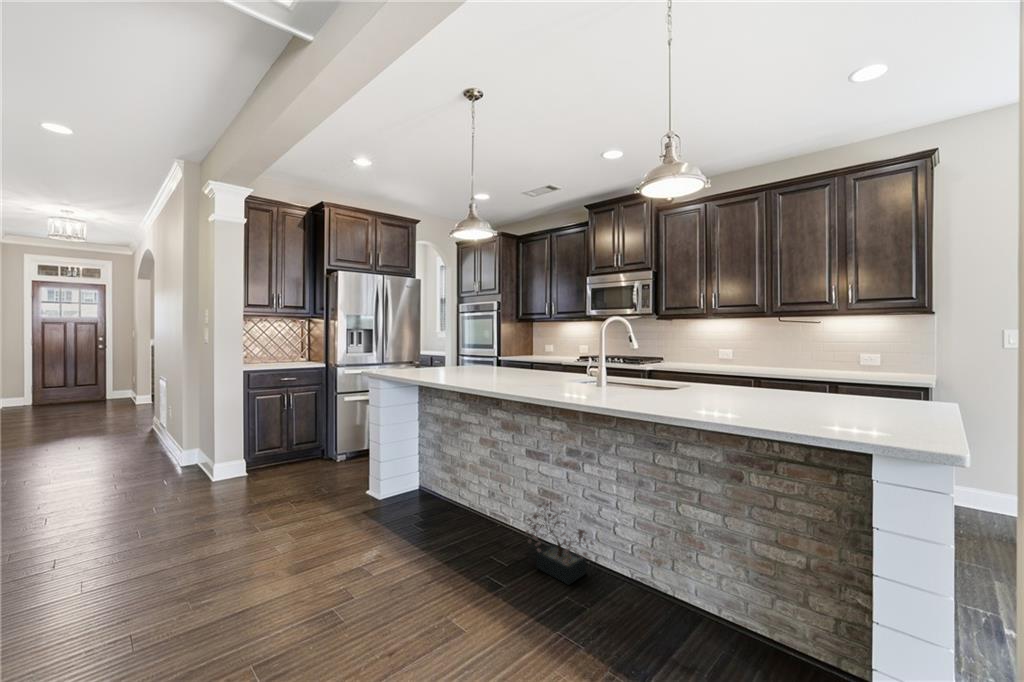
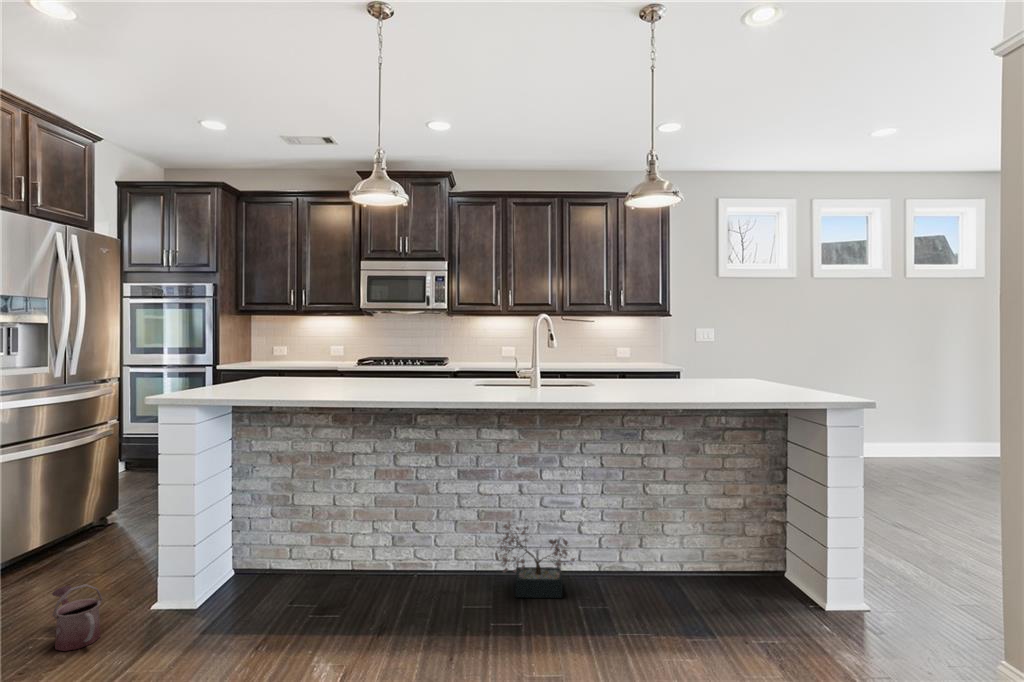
watering can: none [319,469,342,503] -> present [52,584,103,651]

